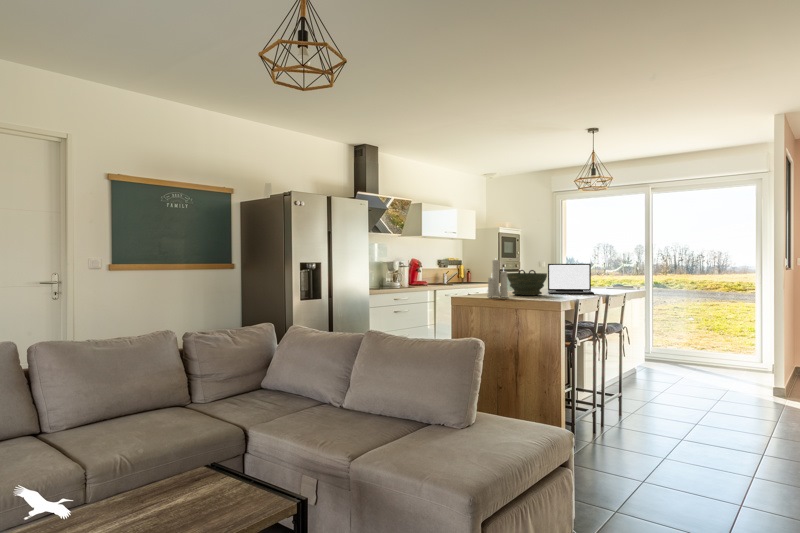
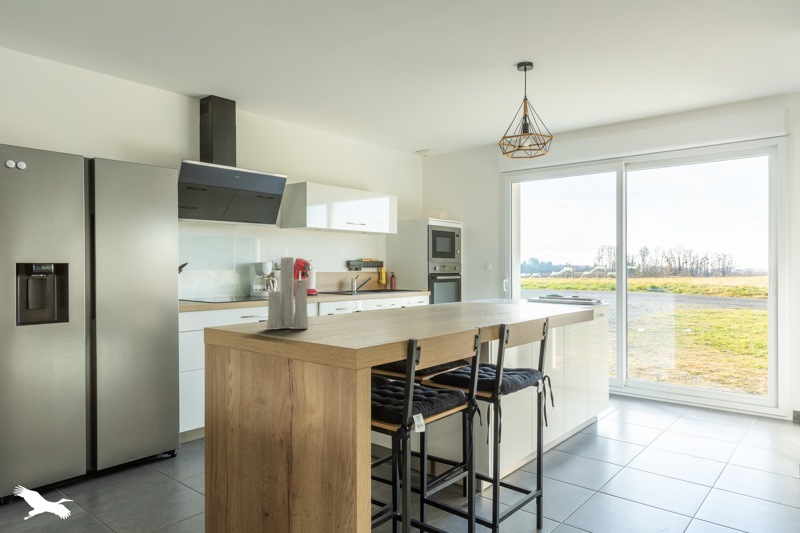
laptop: present [548,264,594,295] -> none [424,265,501,318]
bowl: present [507,270,547,296] -> none [341,275,408,322]

